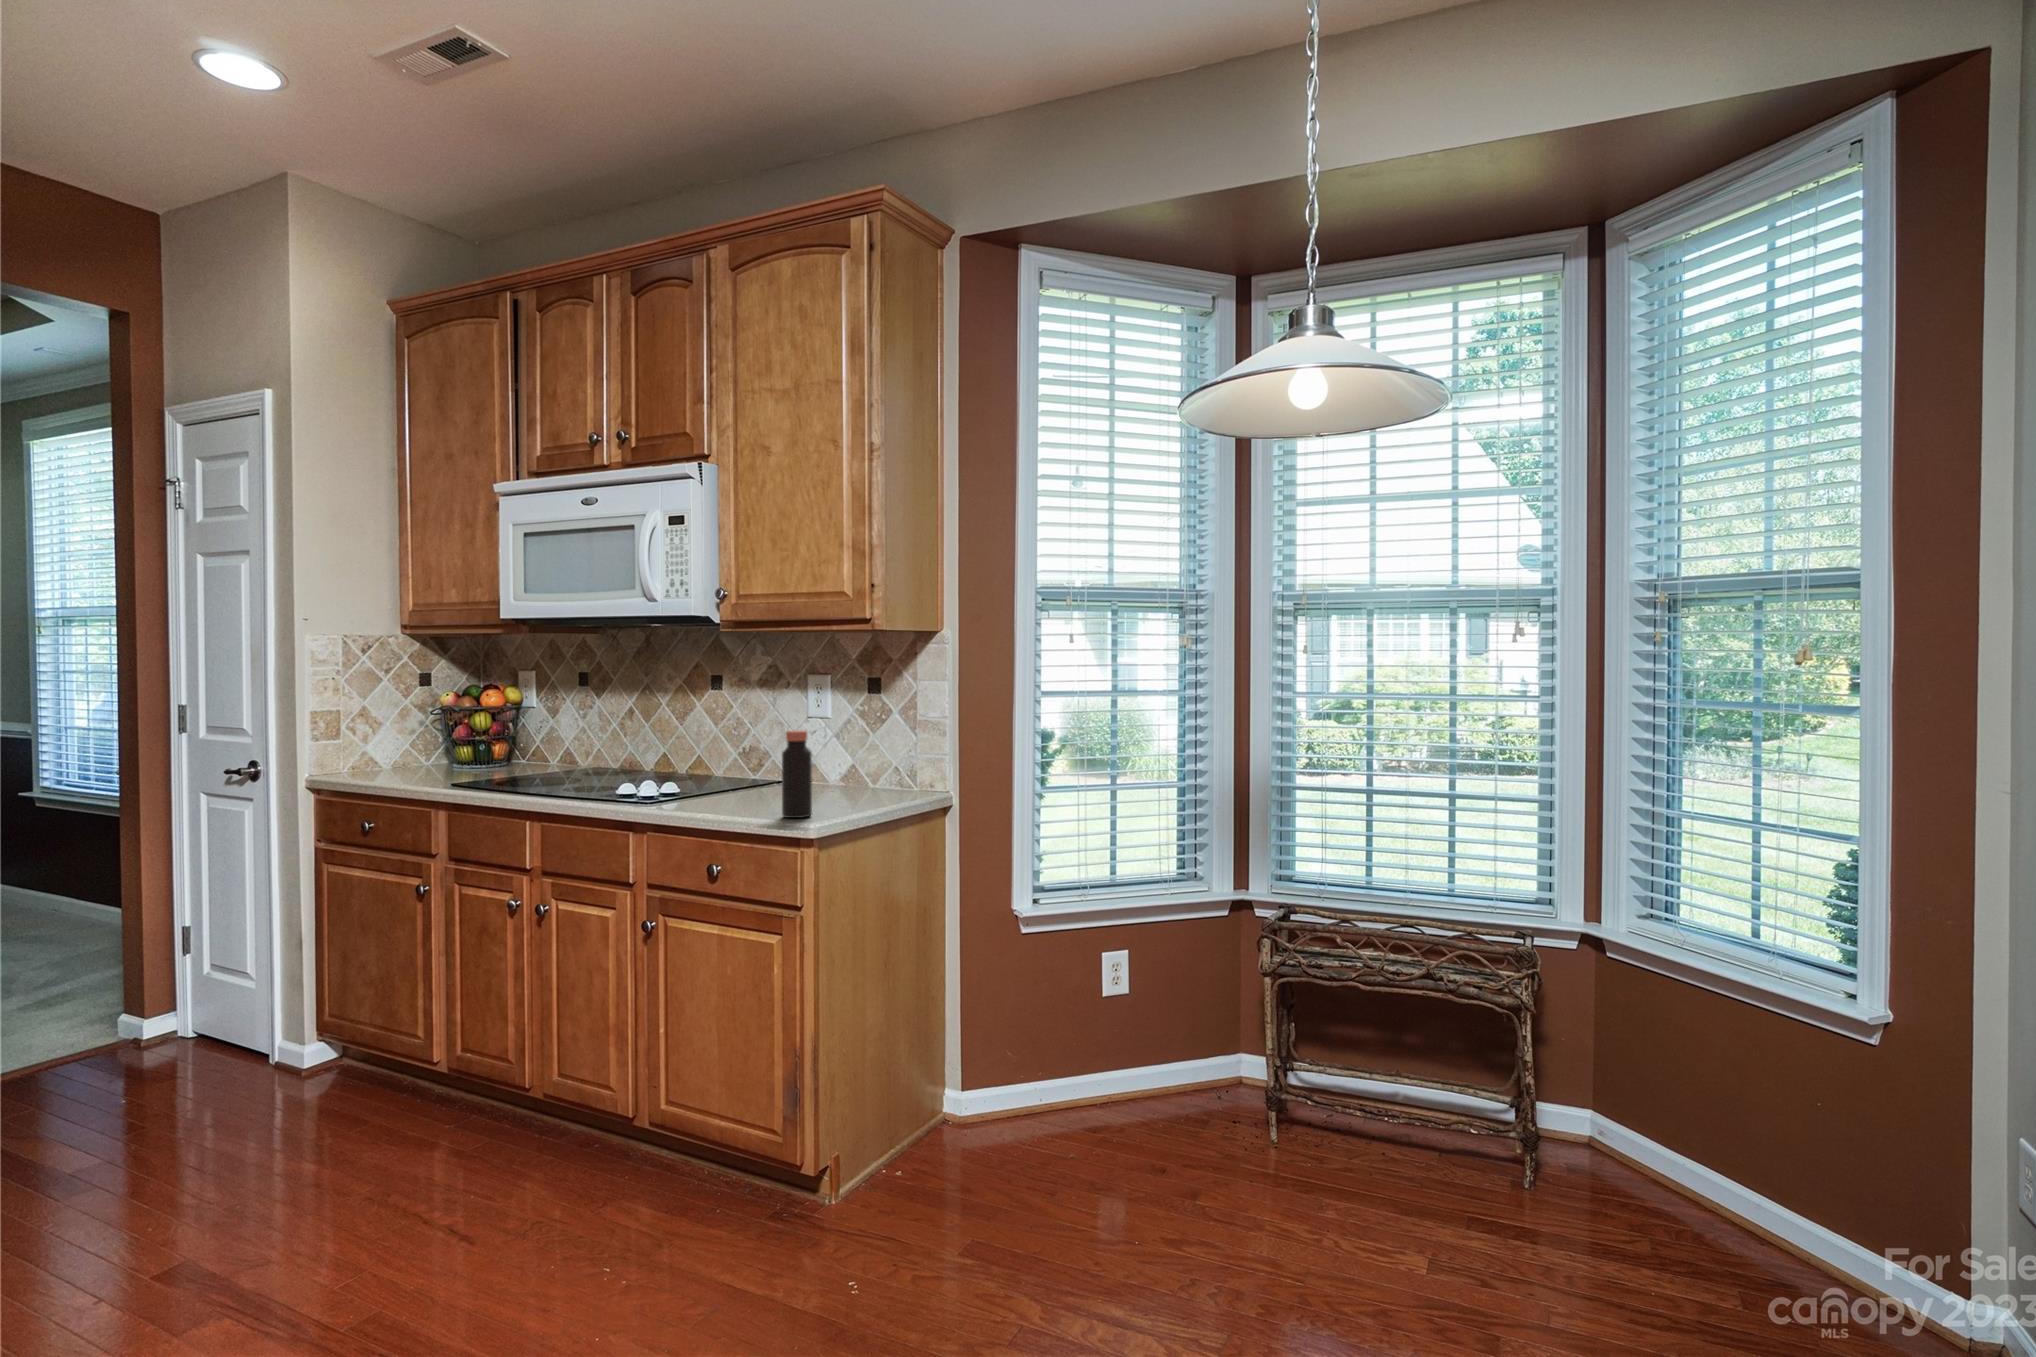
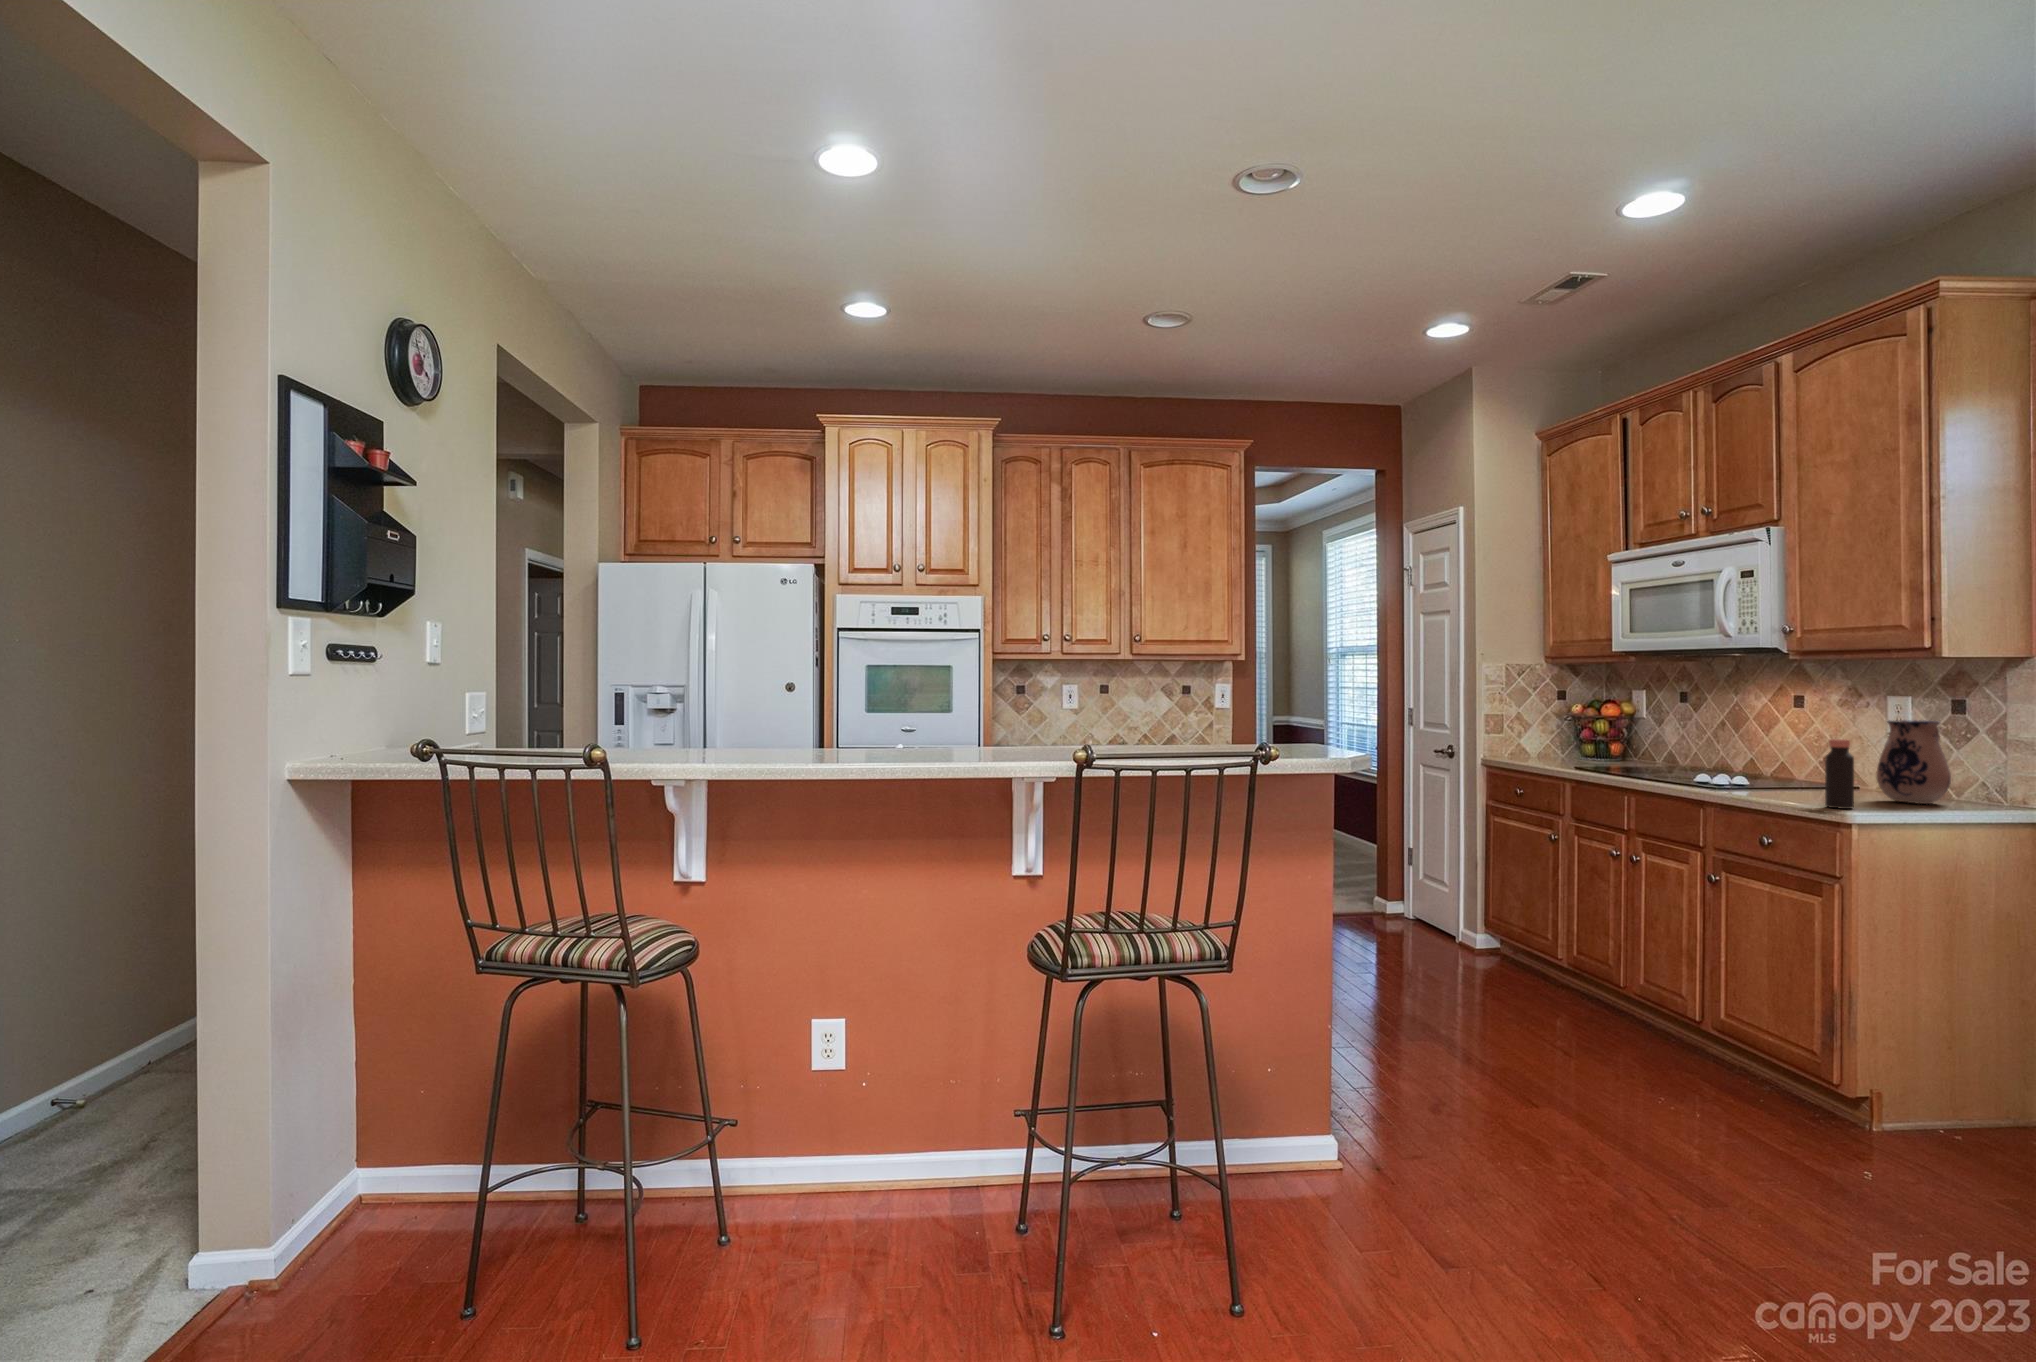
ceramic pitcher: none [817,702,883,799] -> present [1876,720,1951,804]

